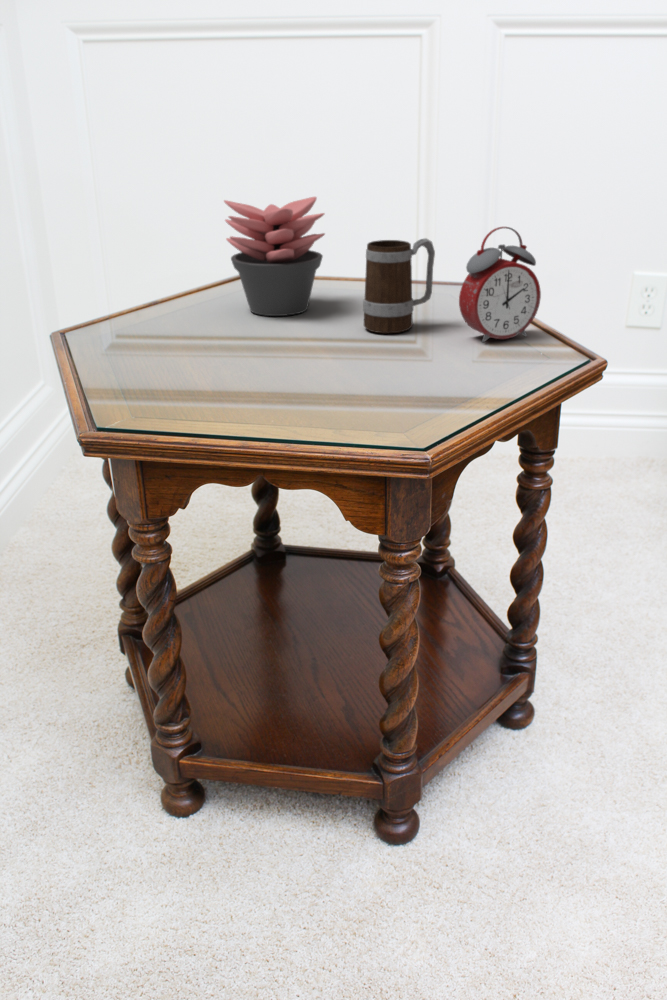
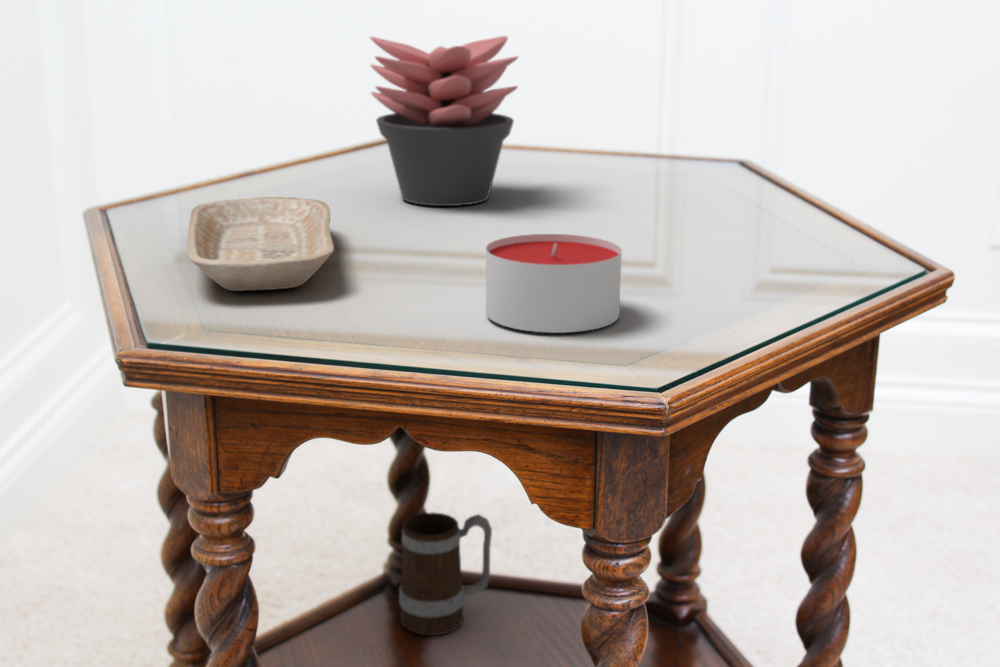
alarm clock: present [459,227,541,342] -> none [718,75,843,247]
mug: present [363,238,435,333] -> present [399,512,492,636]
tray: none [114,316,211,387] -> present [187,197,334,291]
candle: none [311,344,398,412] -> present [486,234,622,333]

